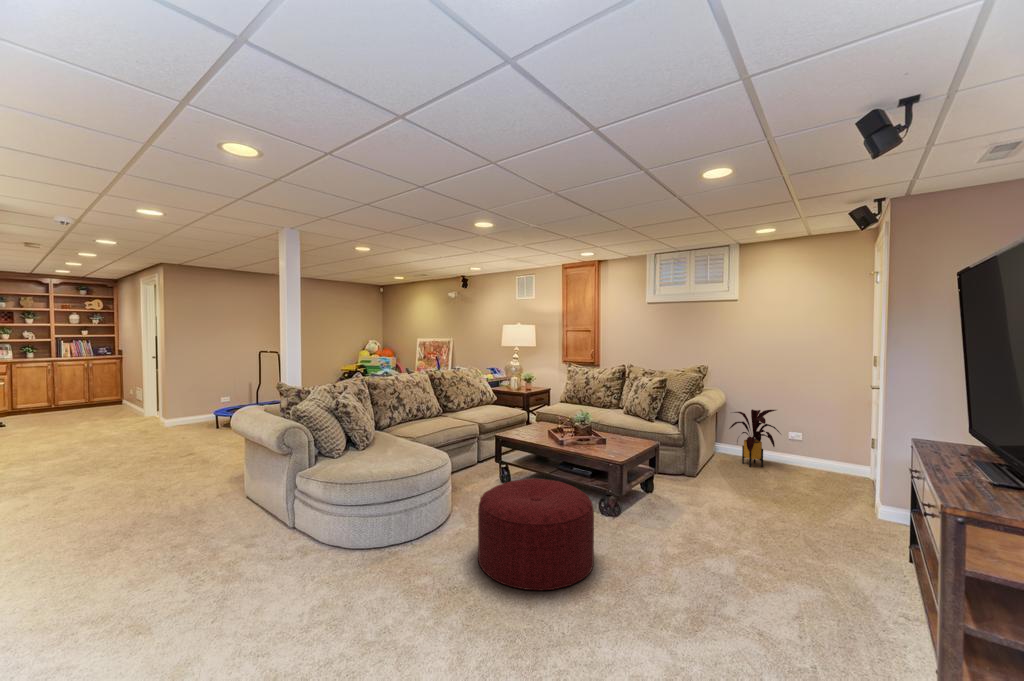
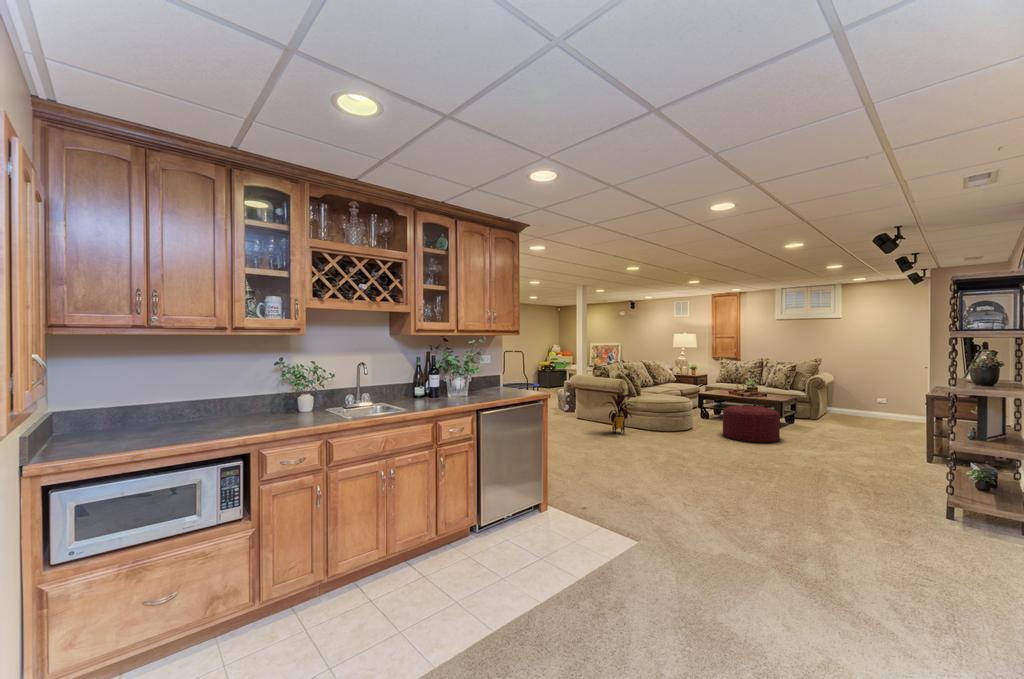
house plant: present [729,409,781,467] -> present [606,394,633,434]

